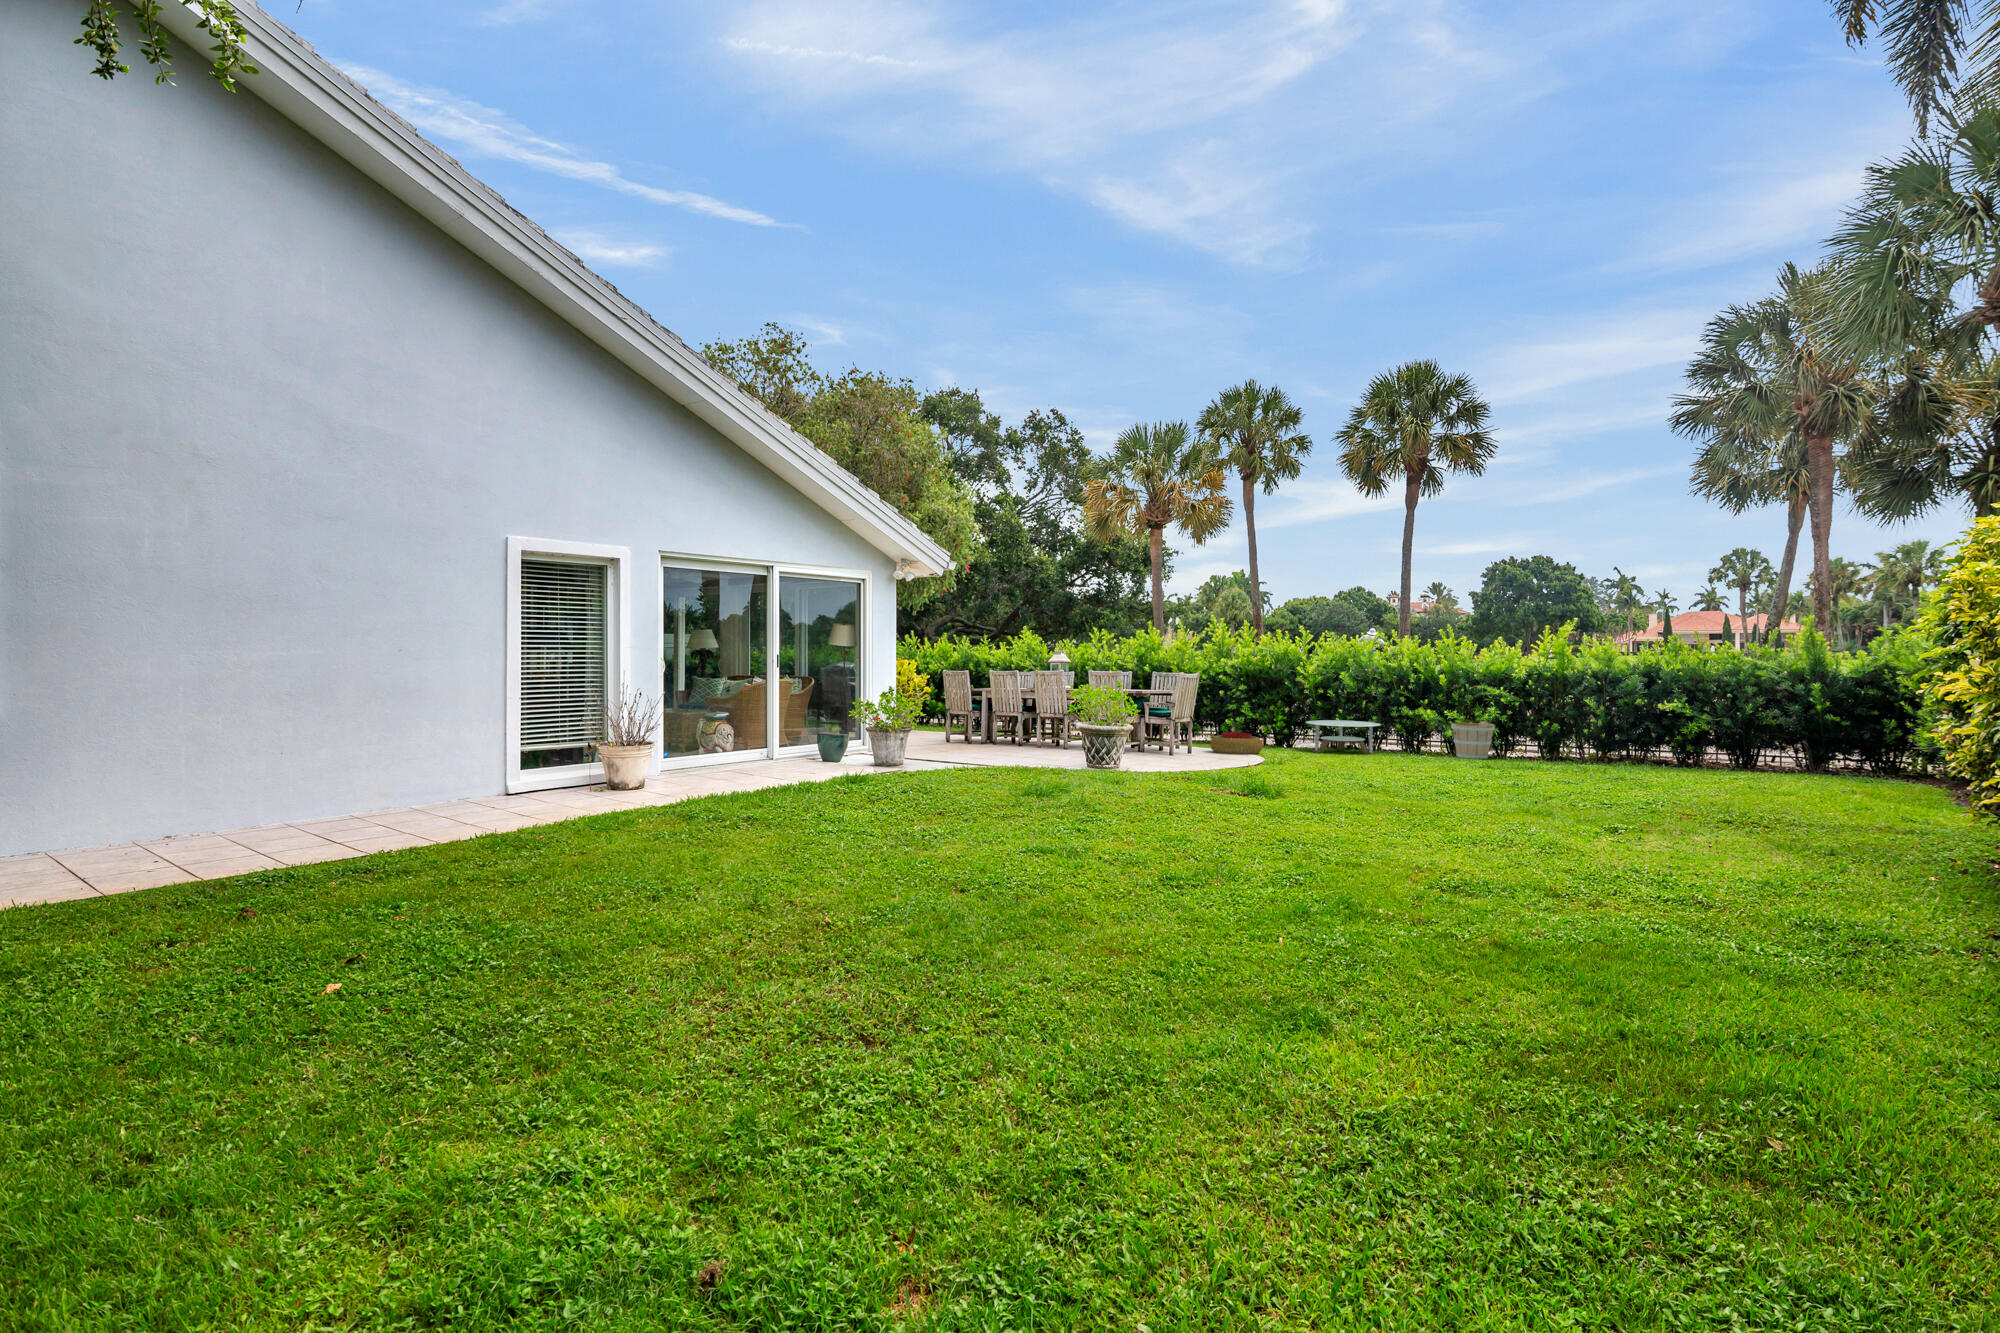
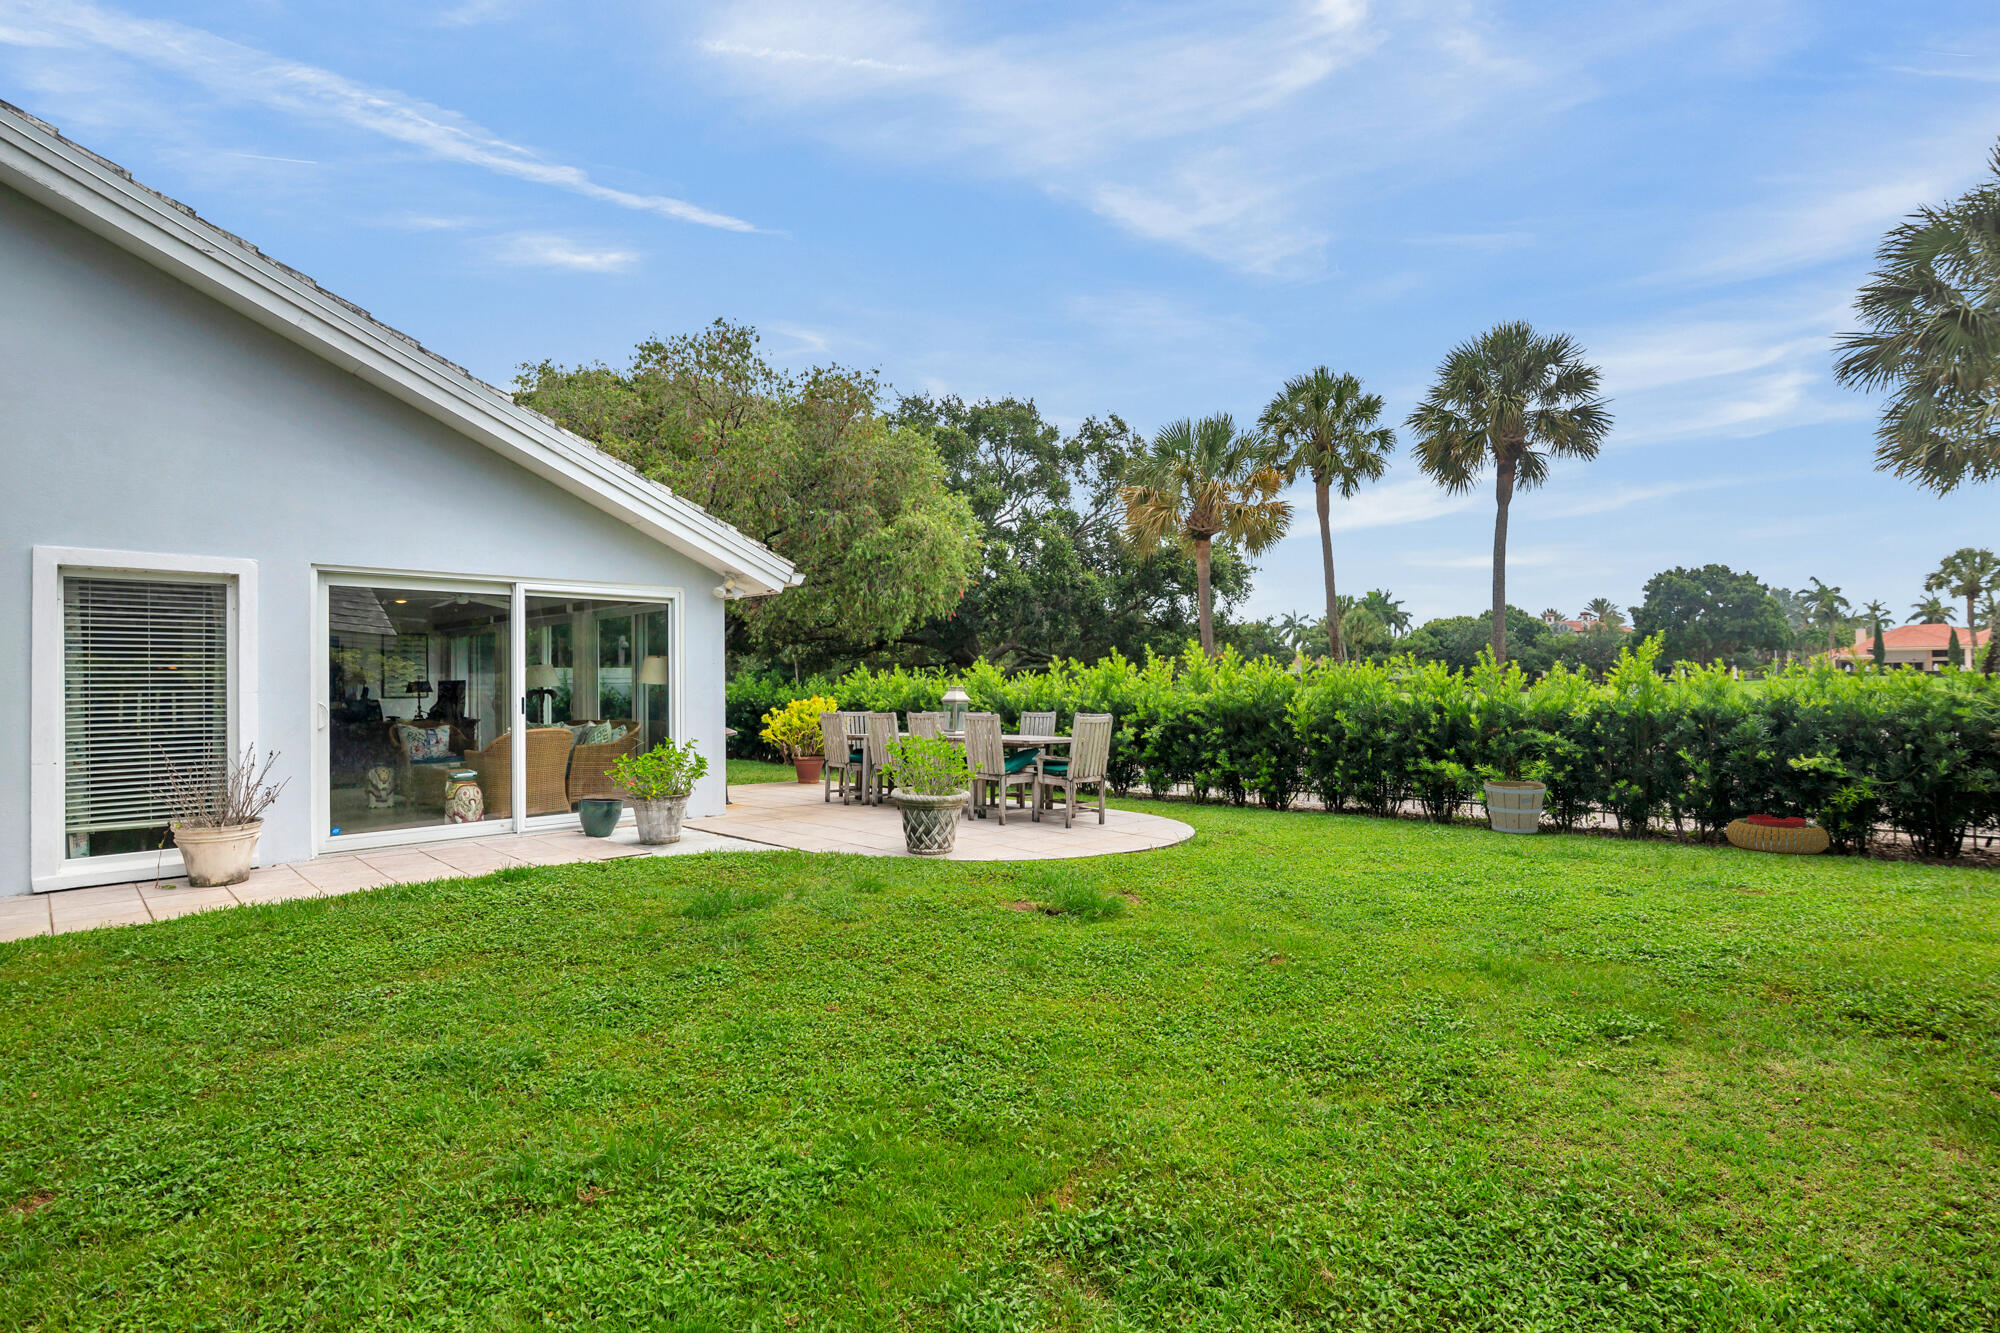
round table: present [1306,720,1381,754] -> none [1288,773,1389,823]
pouf: present [1210,733,1263,754] -> present [1726,815,1829,854]

